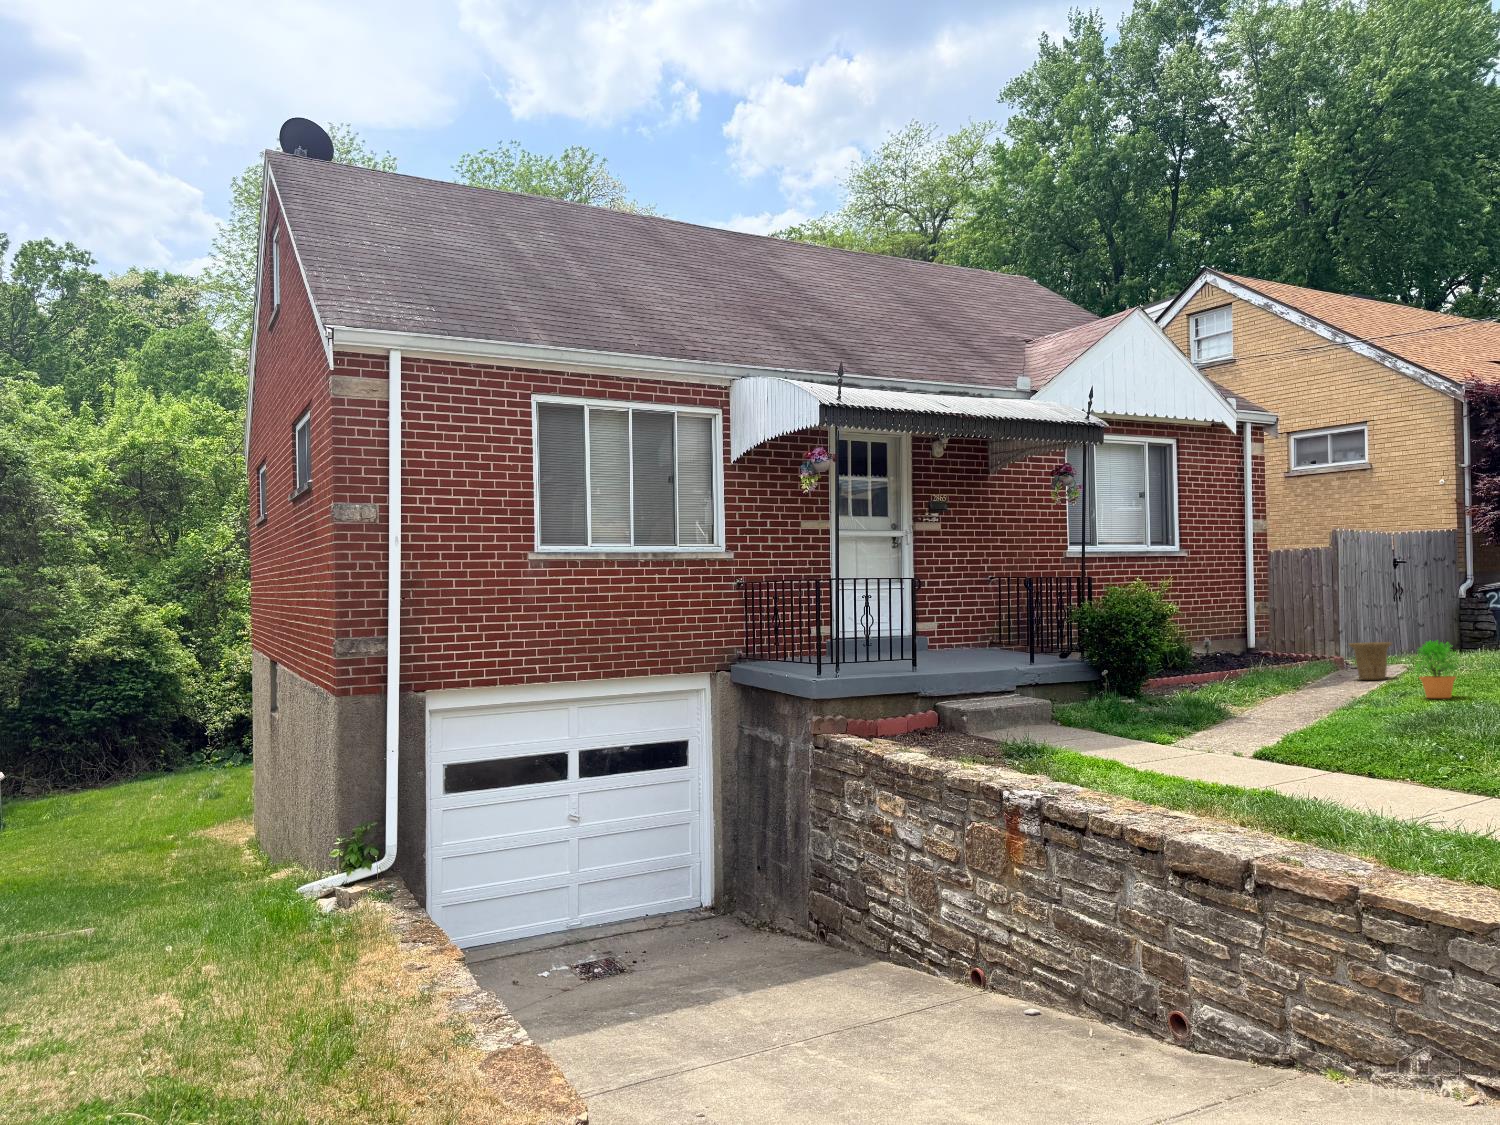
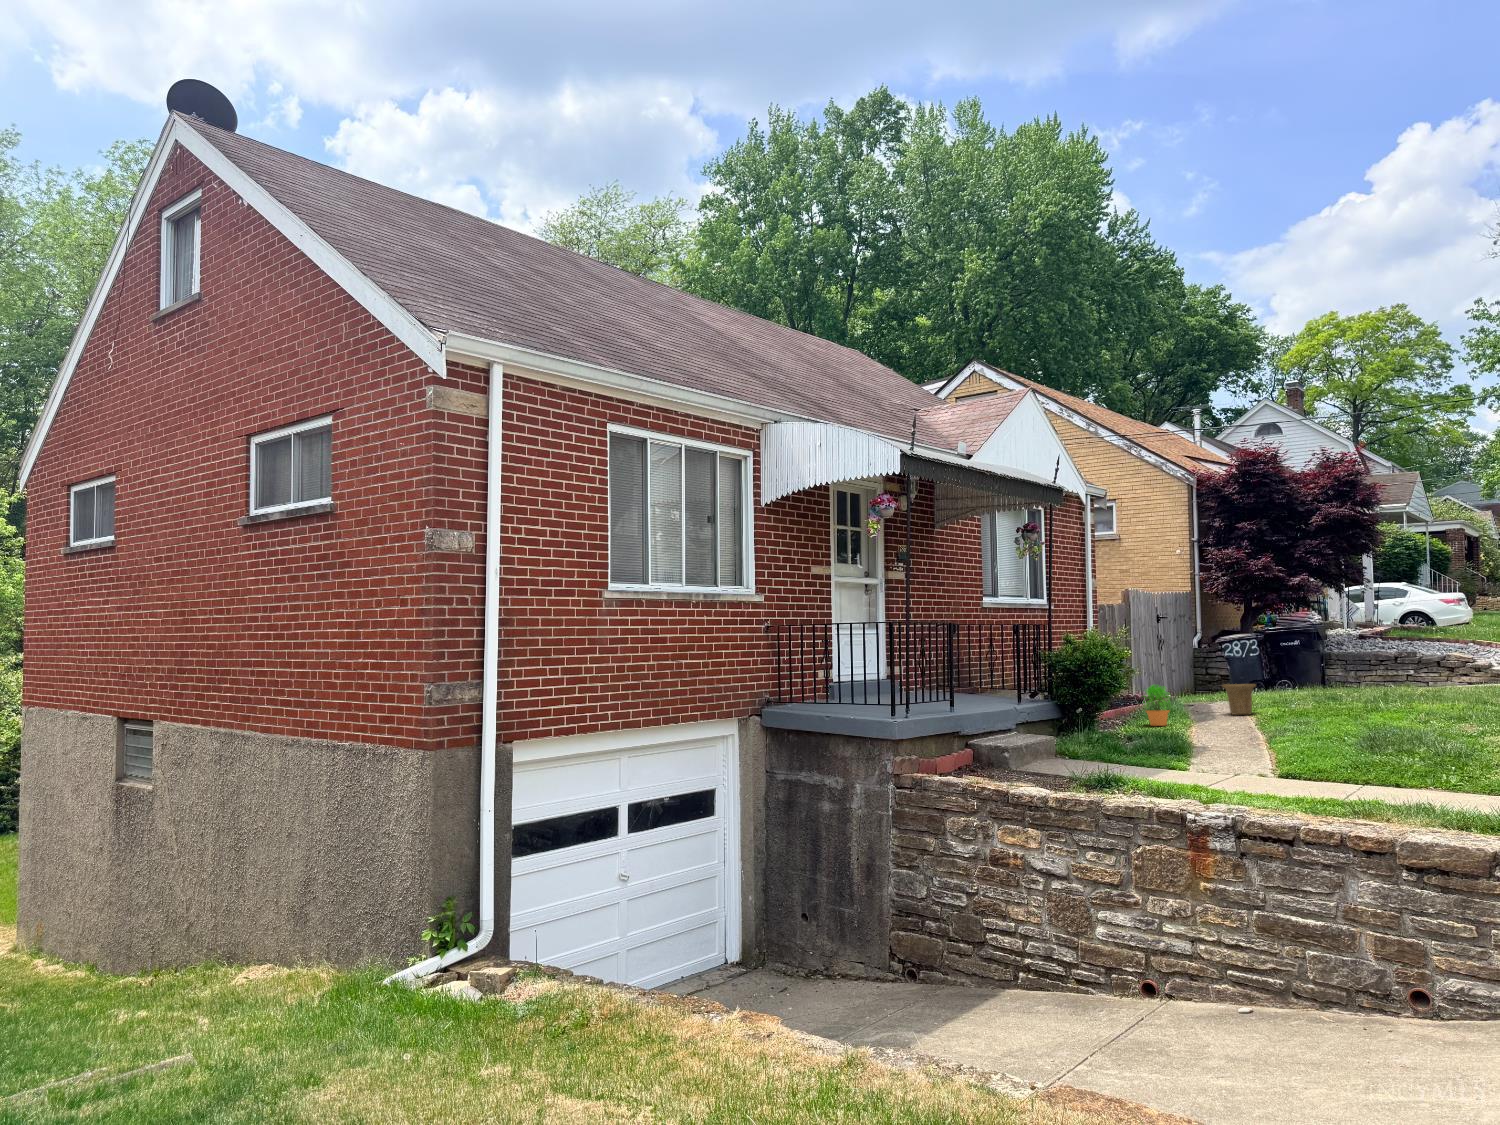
potted plant: present [1415,640,1459,698] -> present [1143,685,1170,726]

